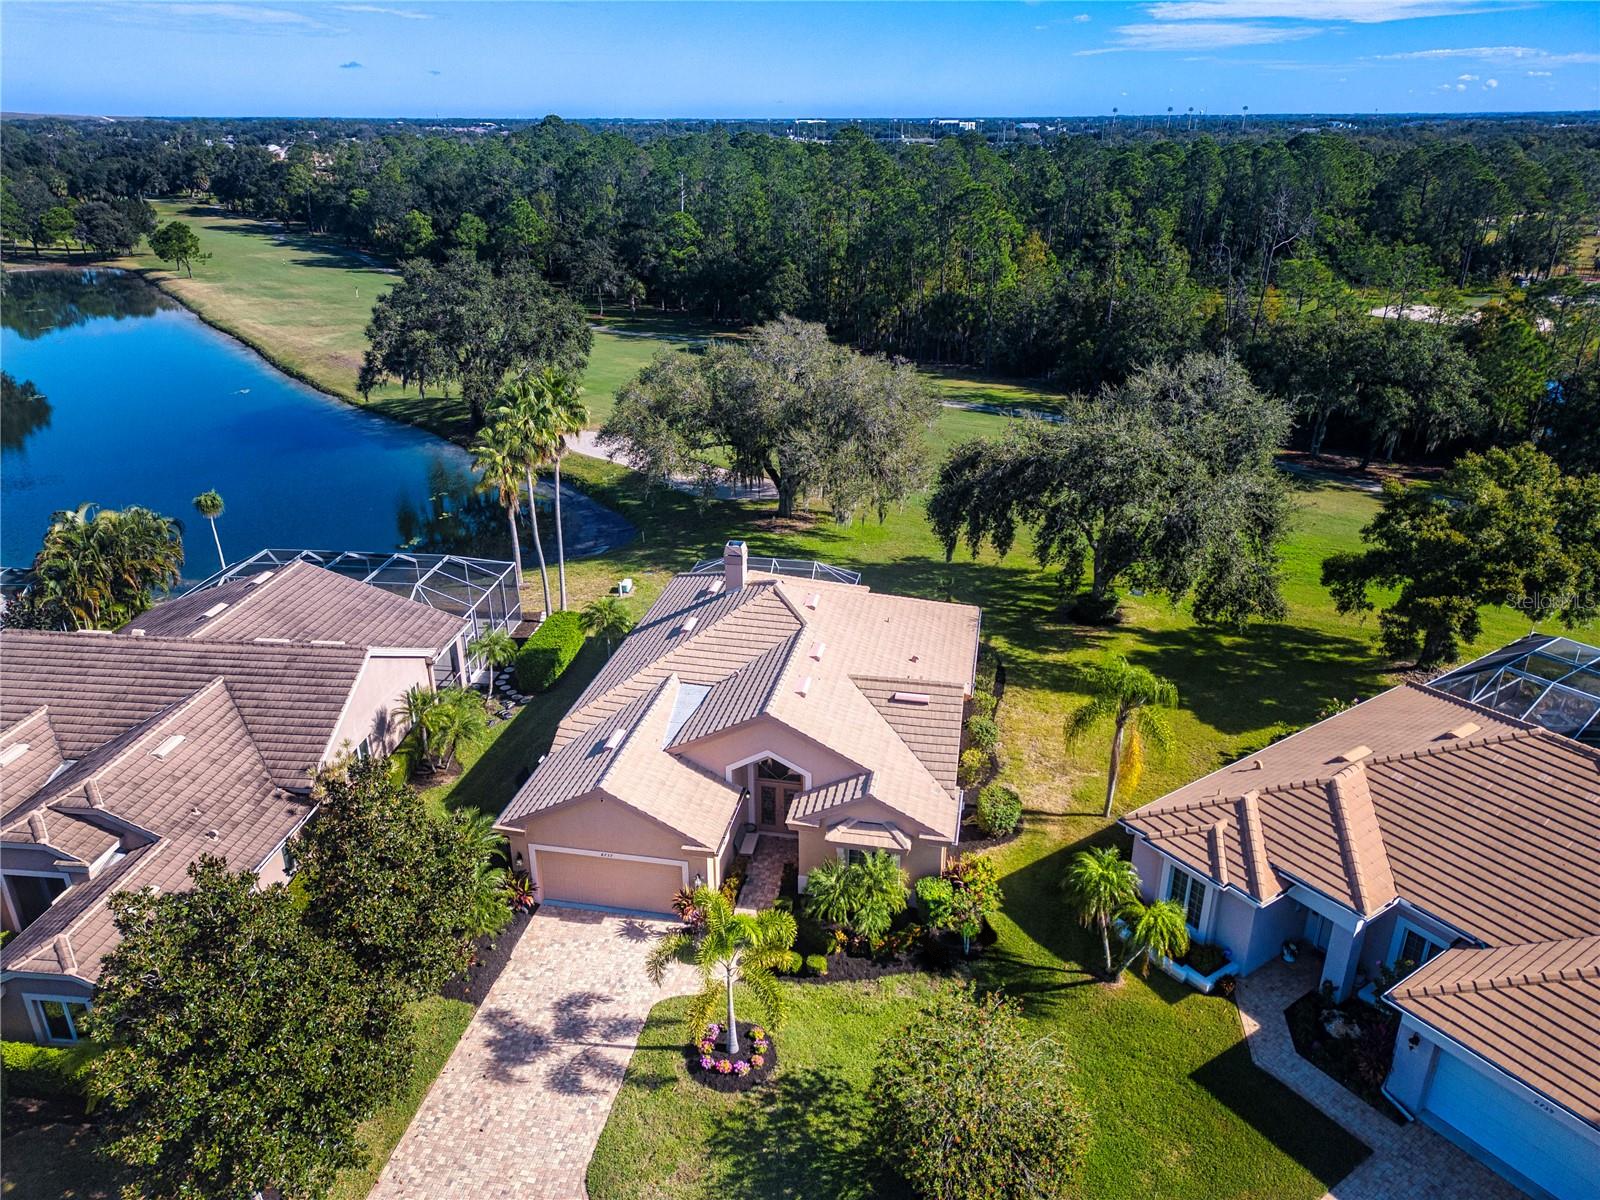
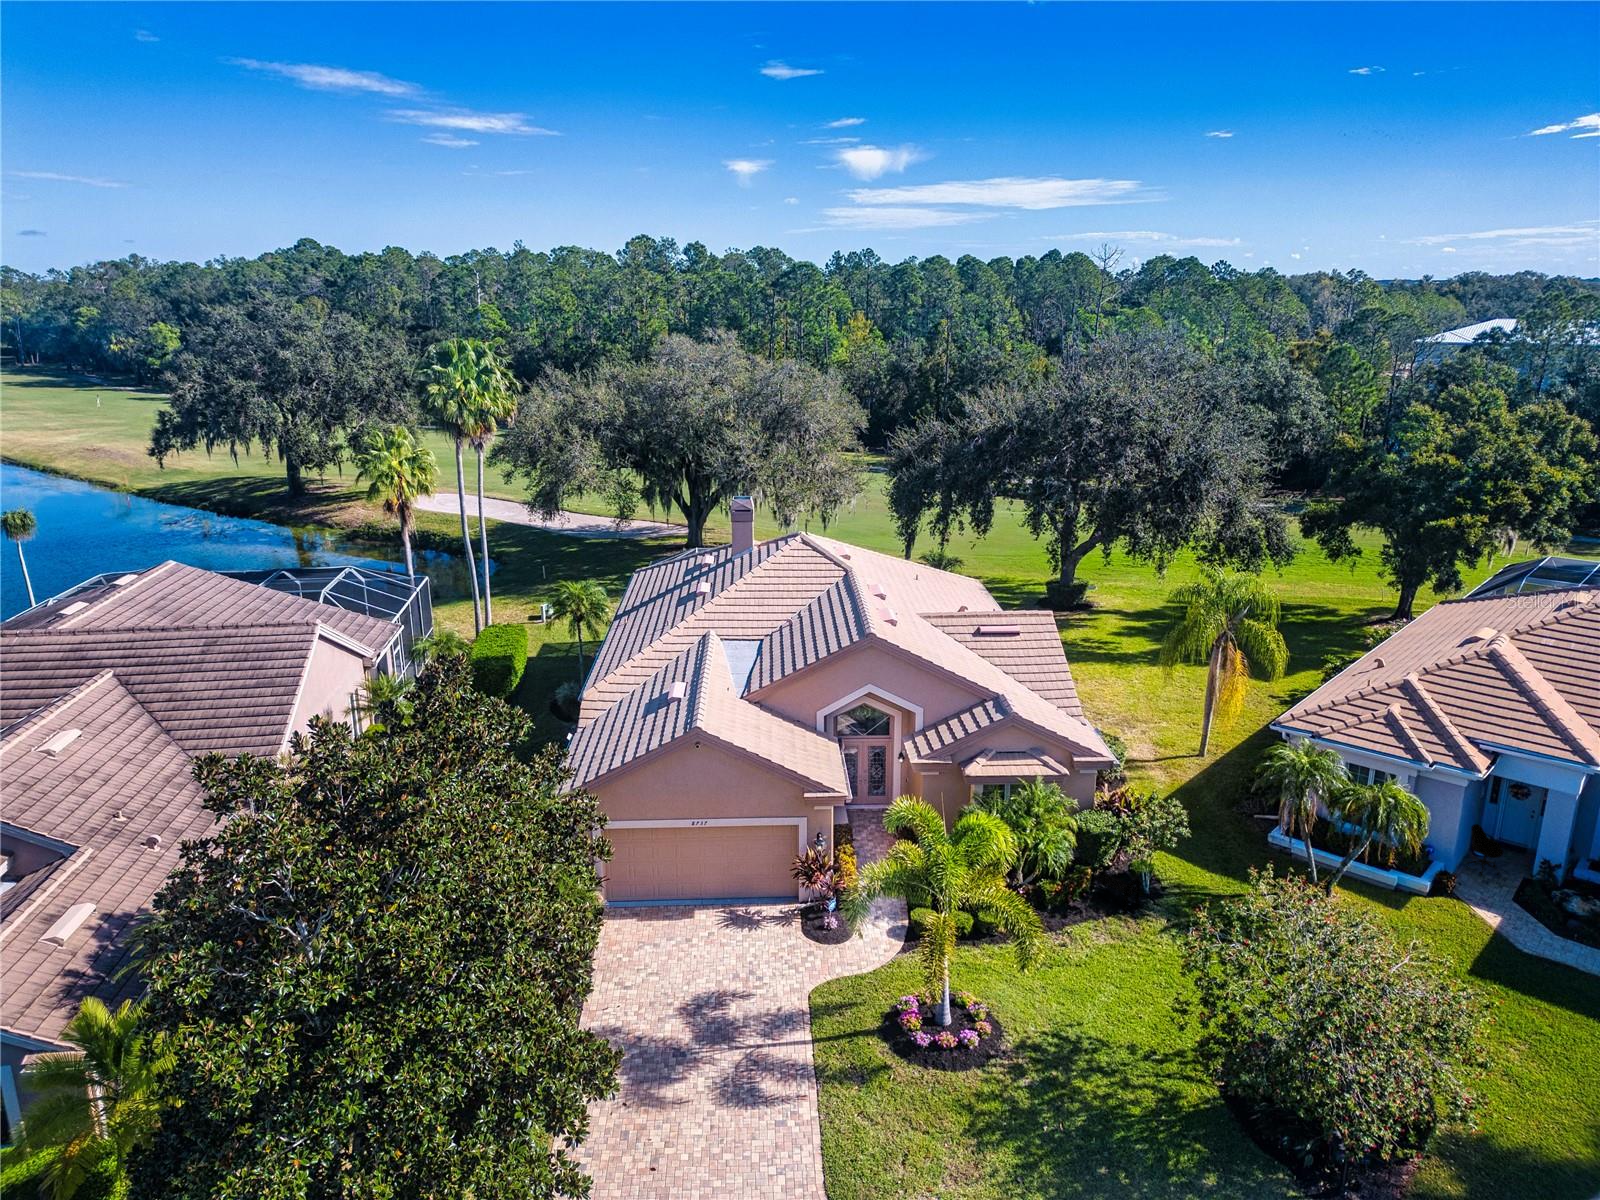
chair: present [975,915,999,959] -> present [1471,824,1503,875]

